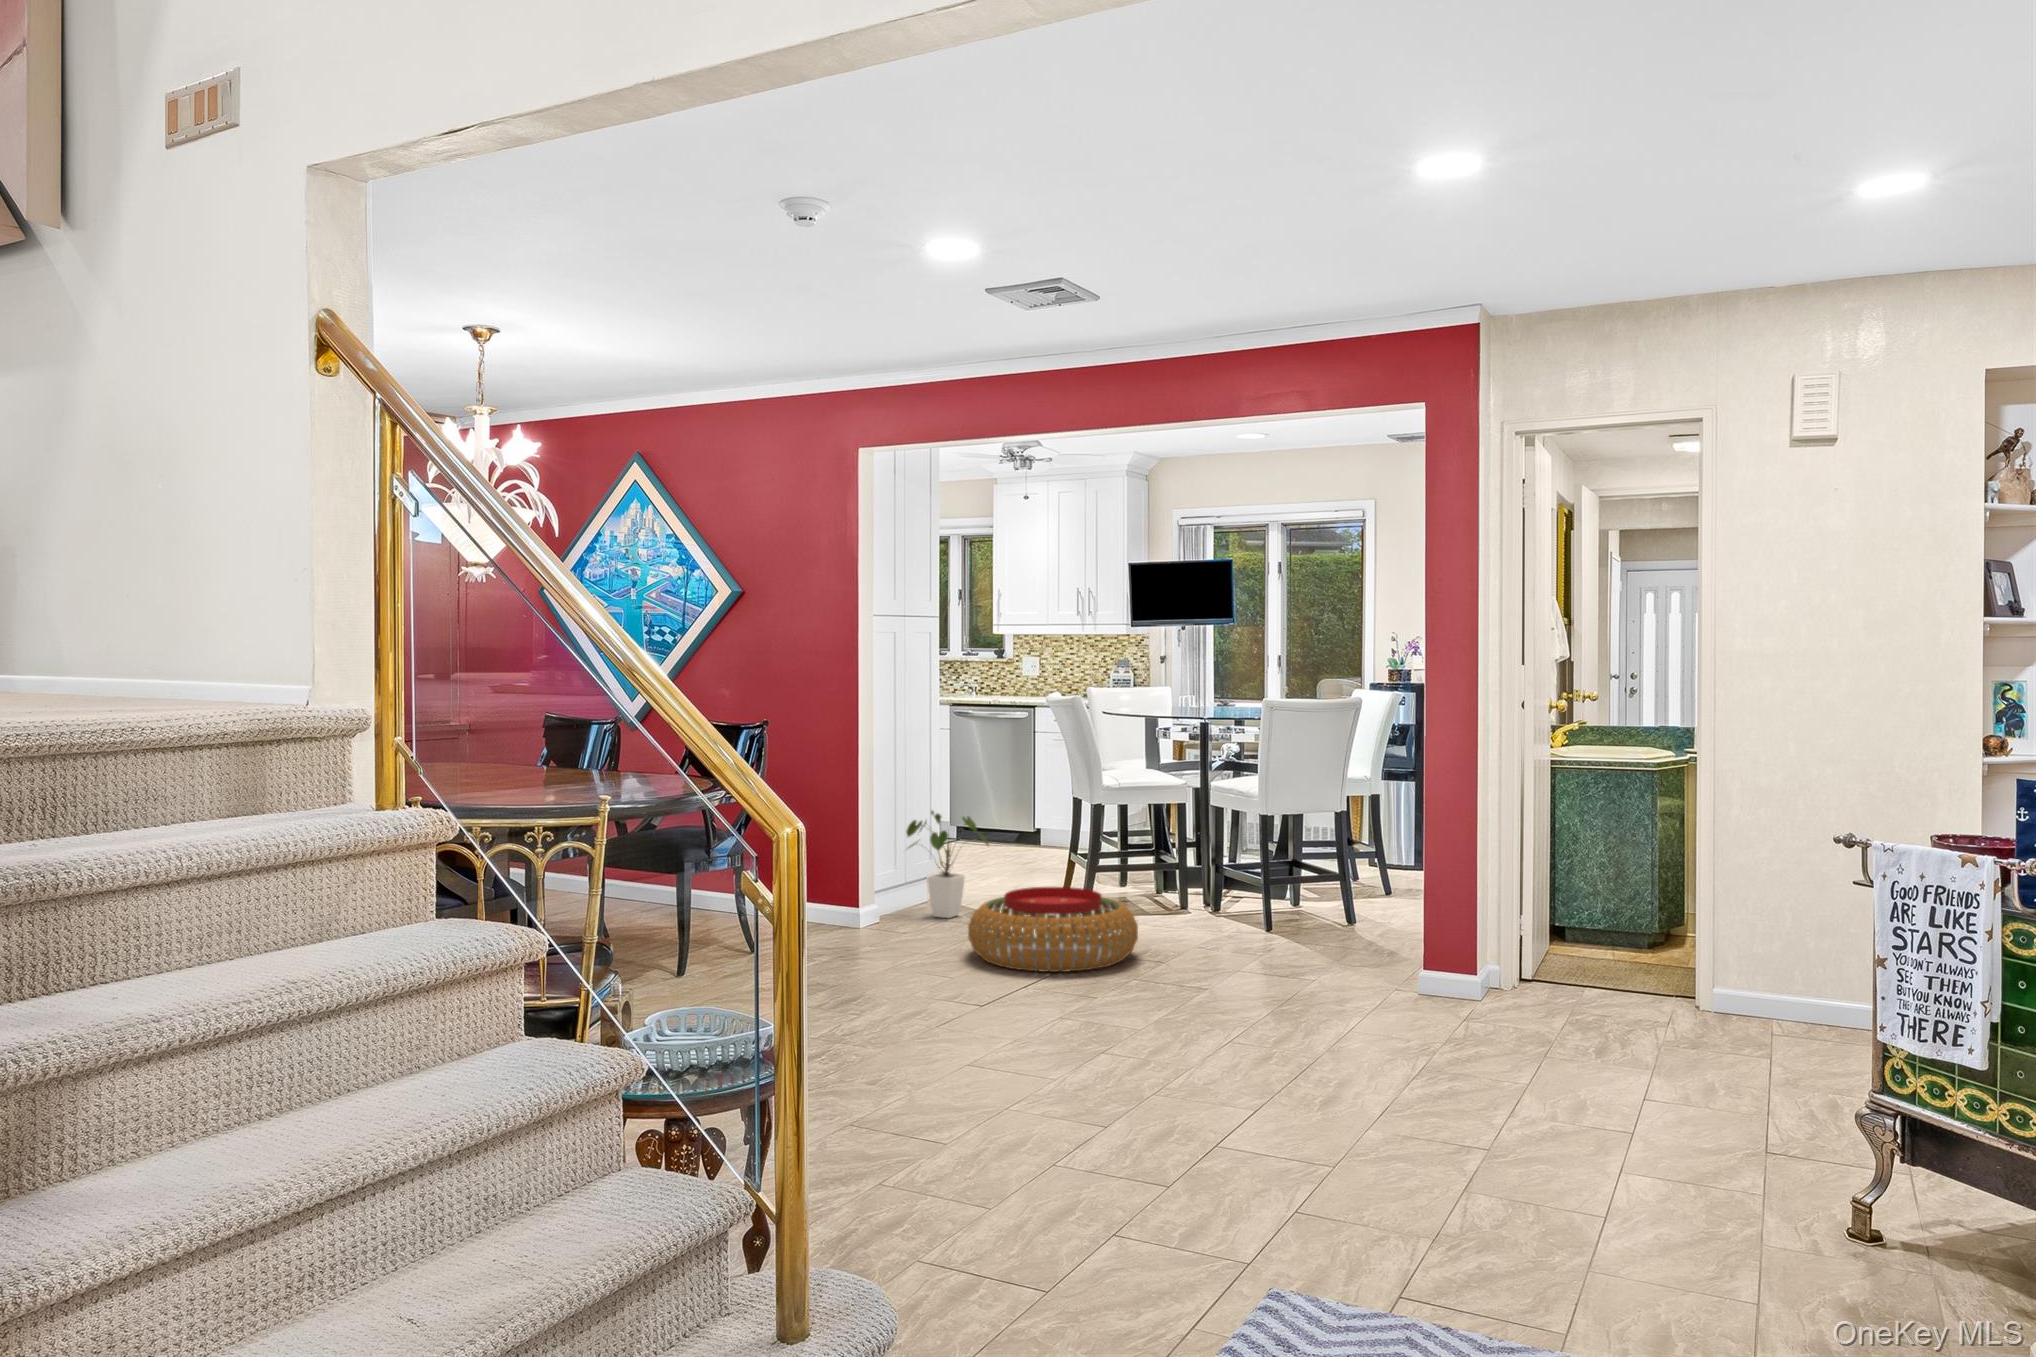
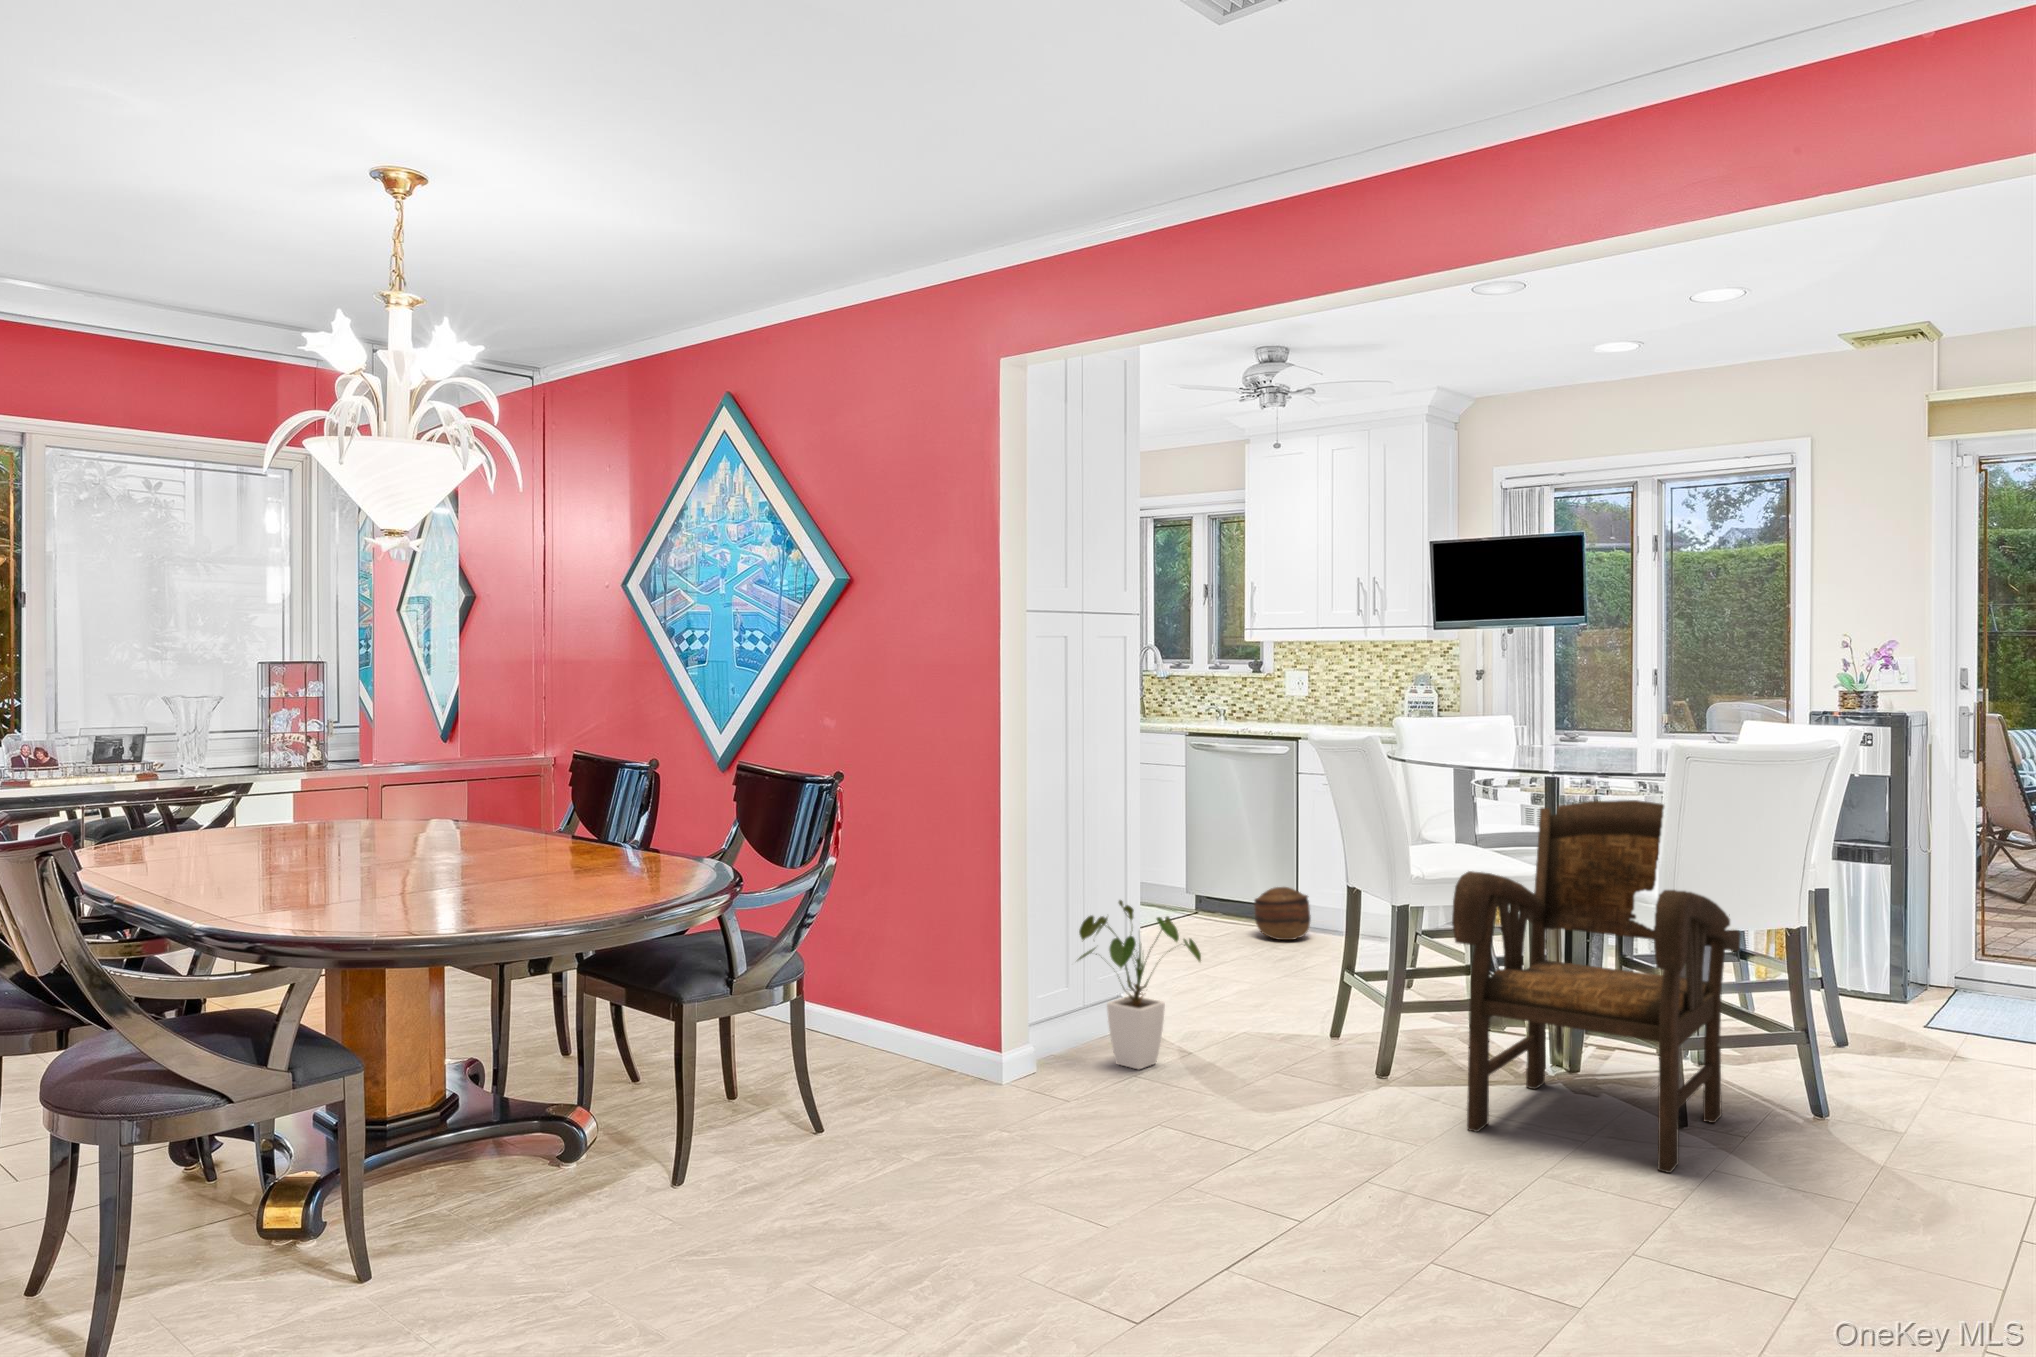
armchair: none [1146,736,1312,945] -> present [1452,800,1740,1173]
basket: none [1004,815,1045,853] -> present [1254,887,1310,940]
pouf: present [968,887,1138,972] -> none [1142,1051,1435,1225]

